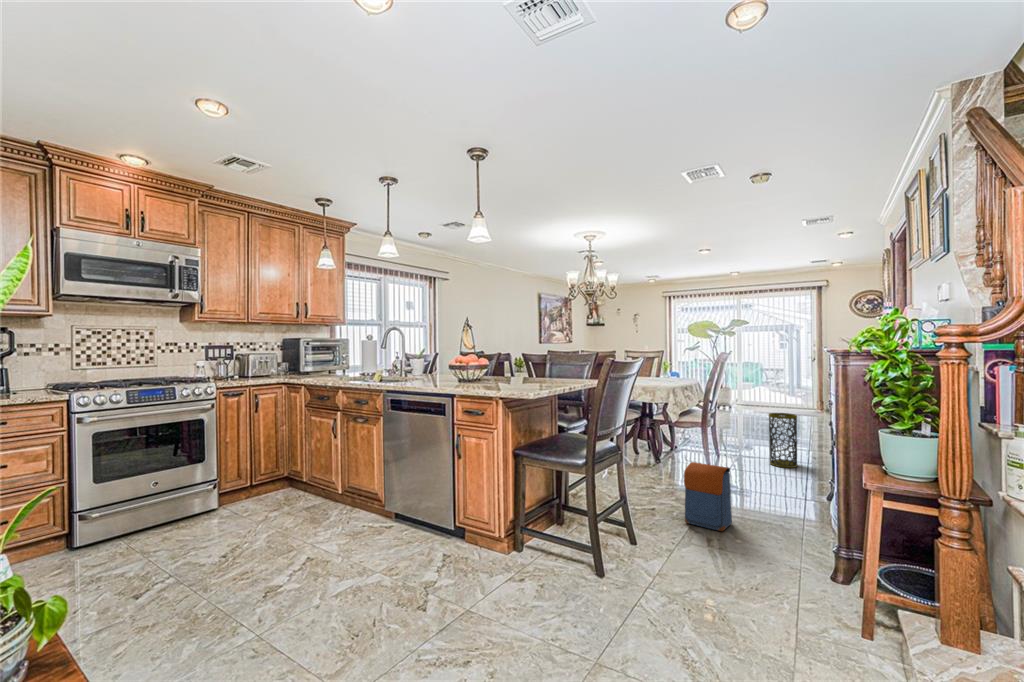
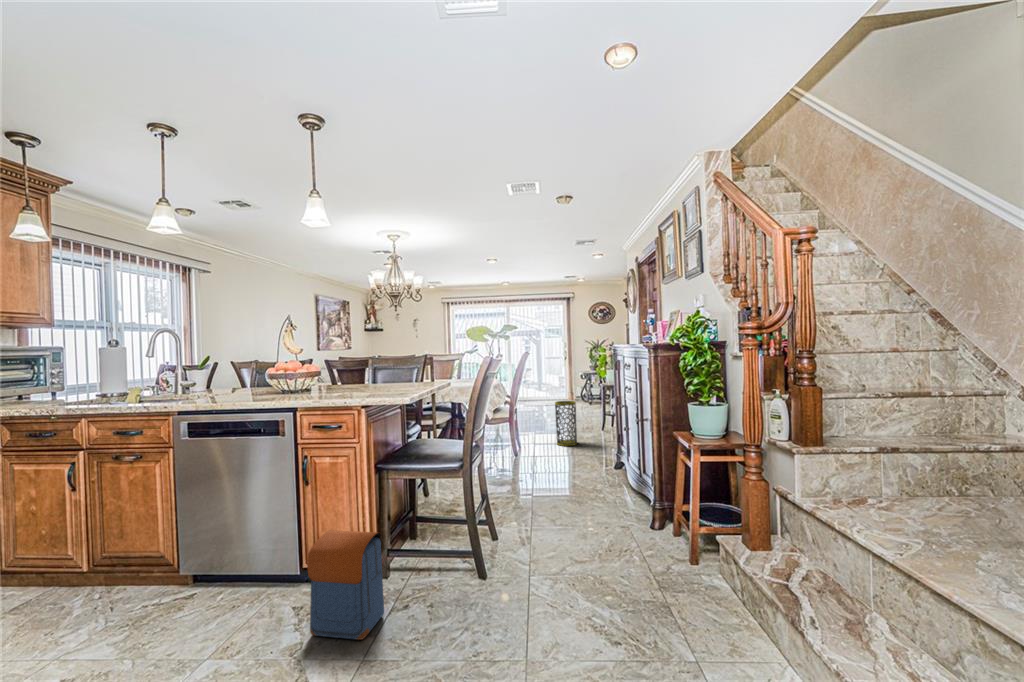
backpack: present [684,462,732,531] -> present [307,530,384,640]

